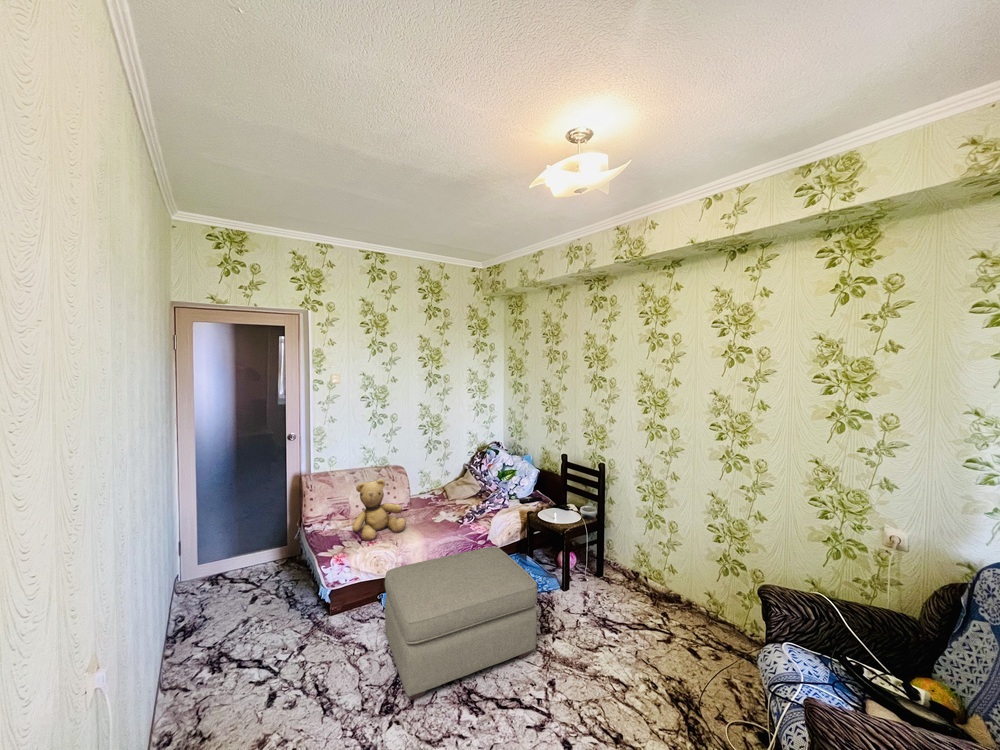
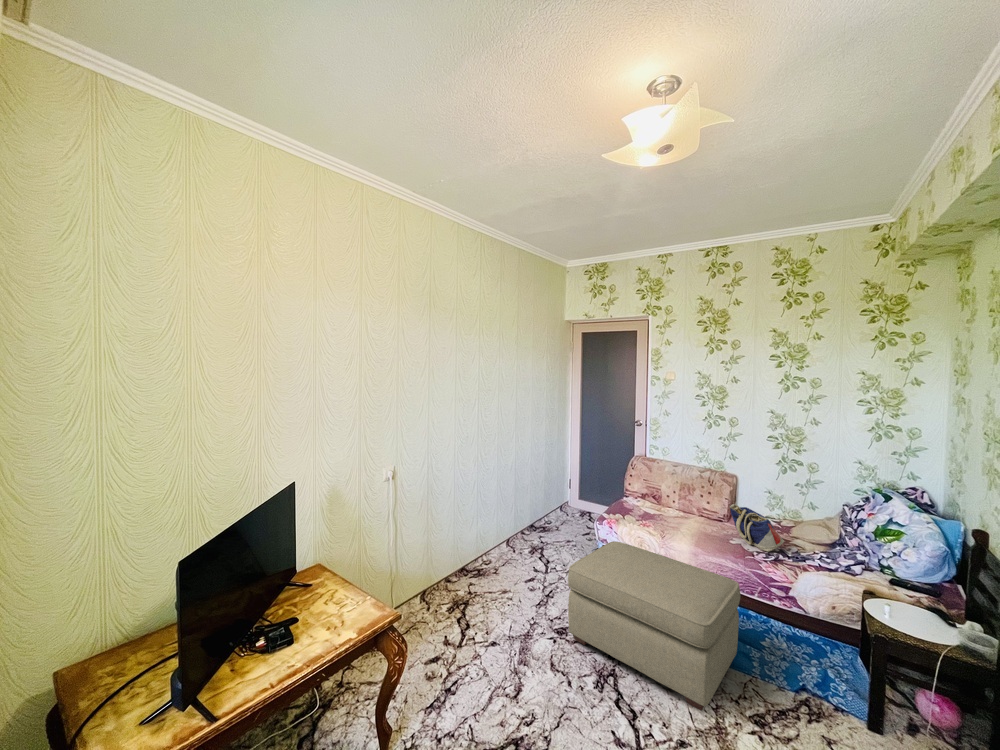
teddy bear: present [352,479,406,541] -> none [646,472,696,533]
tote bag: none [422,490,464,519] -> present [730,504,784,552]

